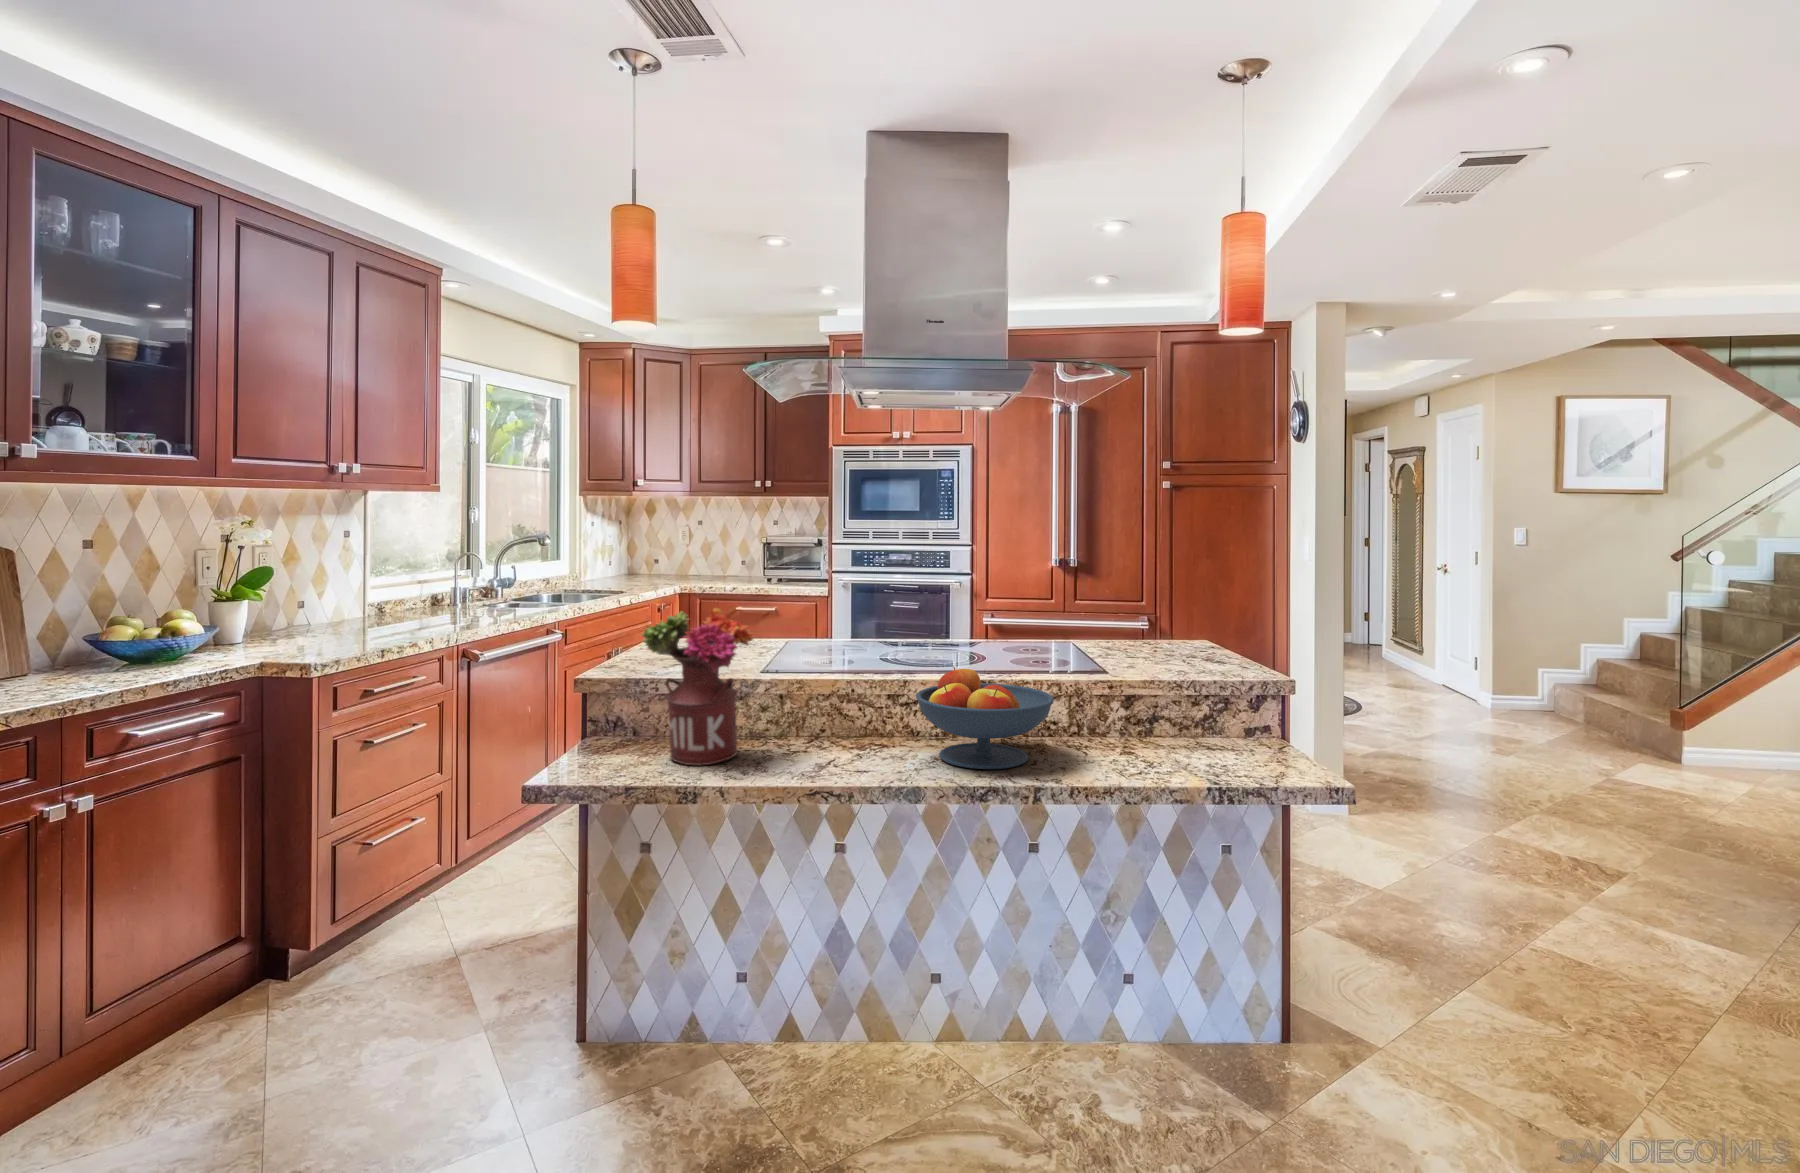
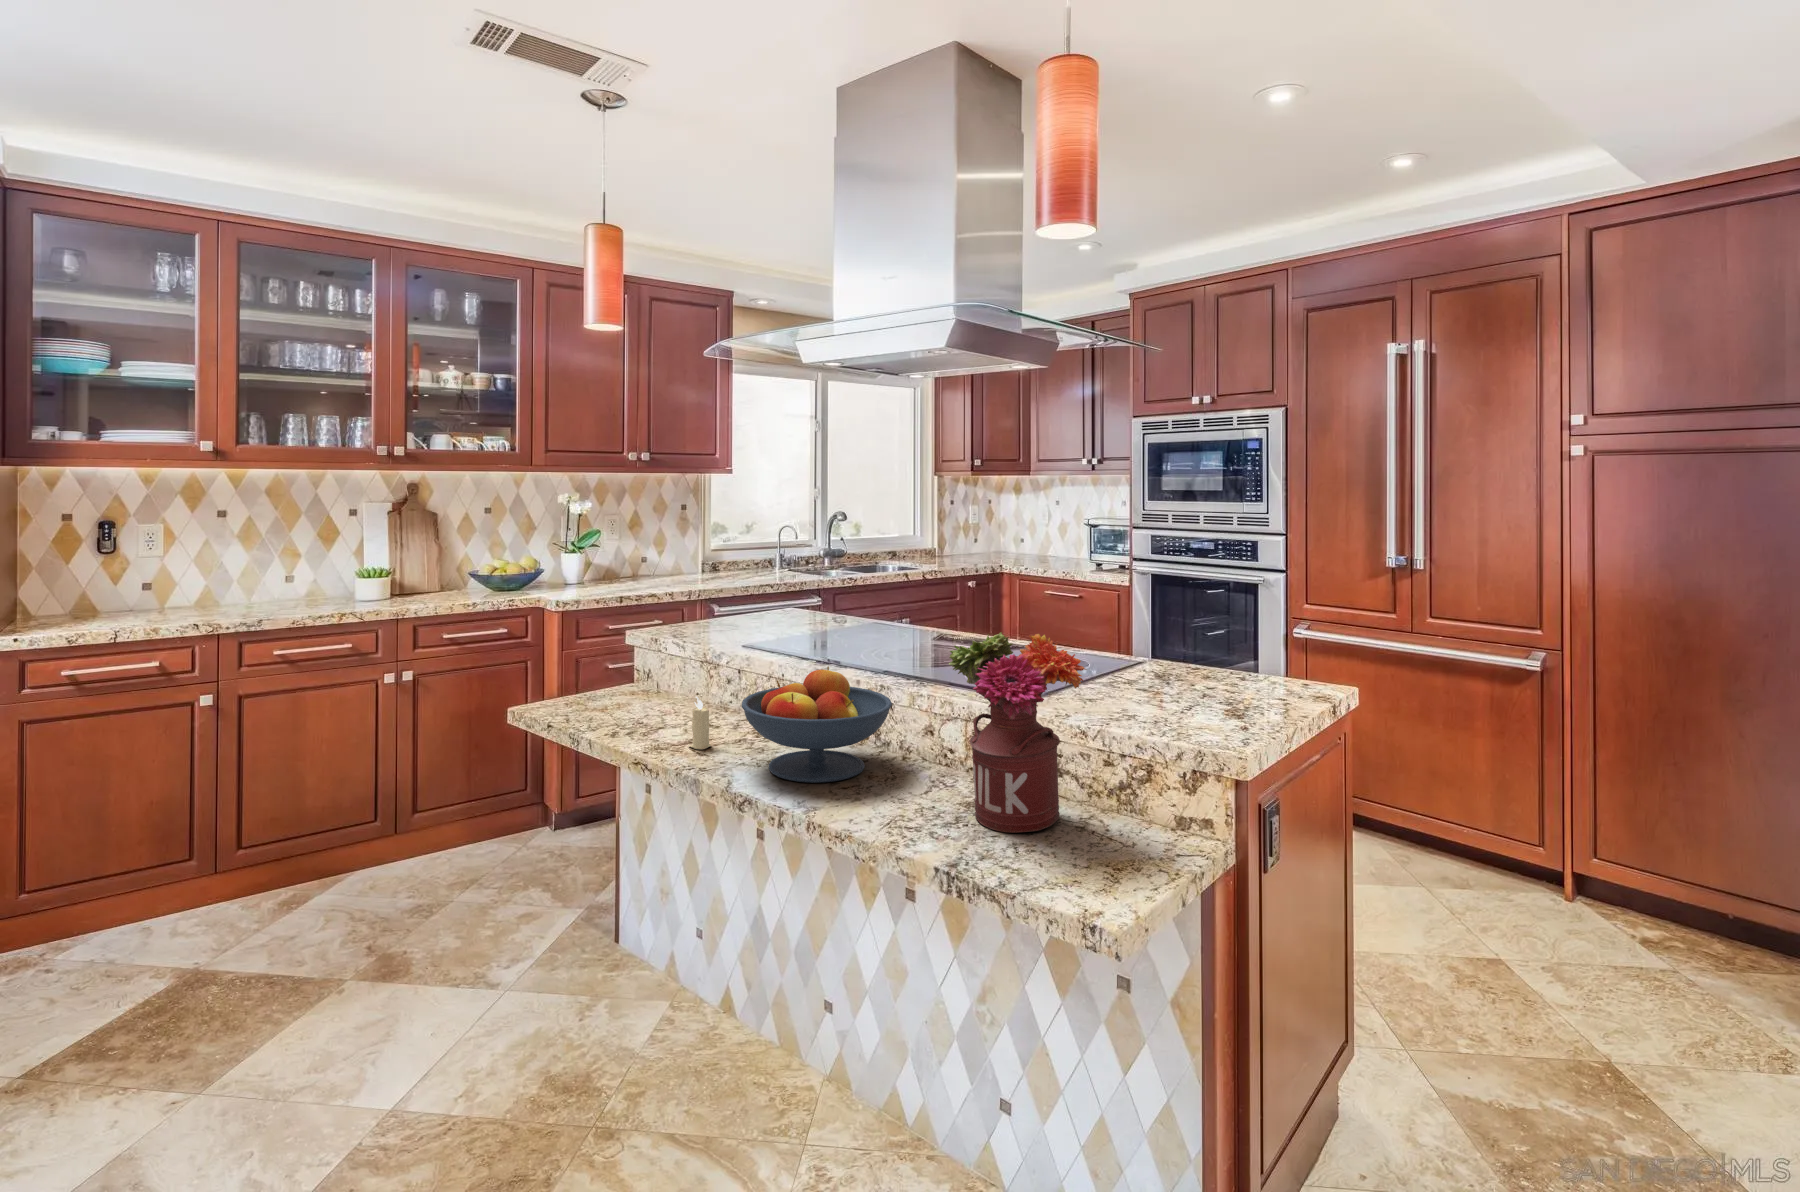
flower arrangement: present [642,608,753,765] -> present [948,632,1087,833]
candle: none [839,715,861,768] -> present [689,697,713,749]

